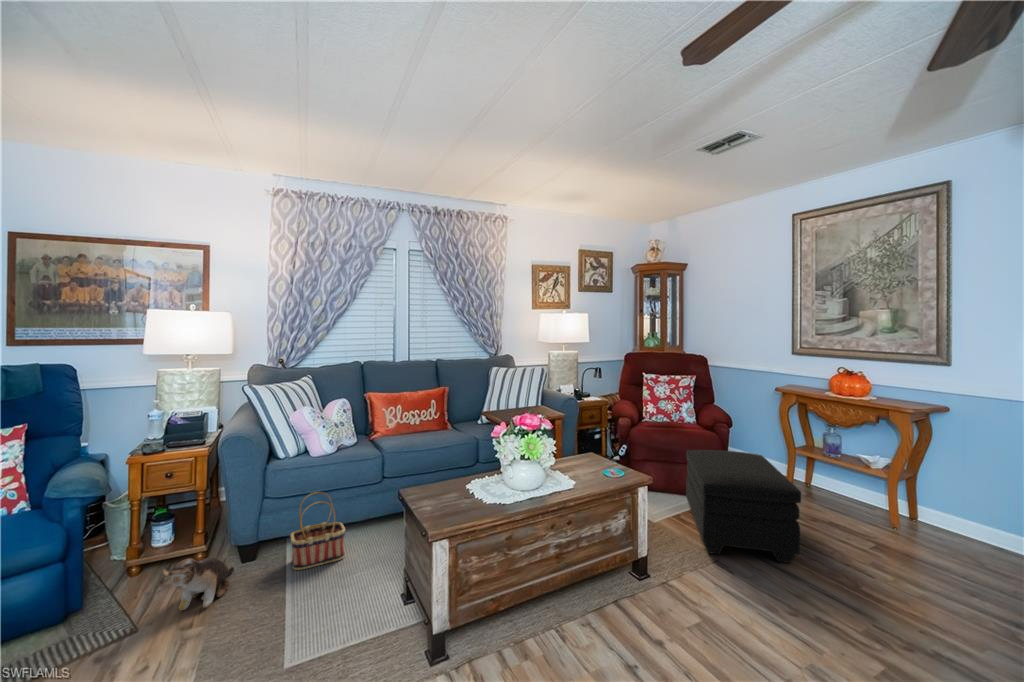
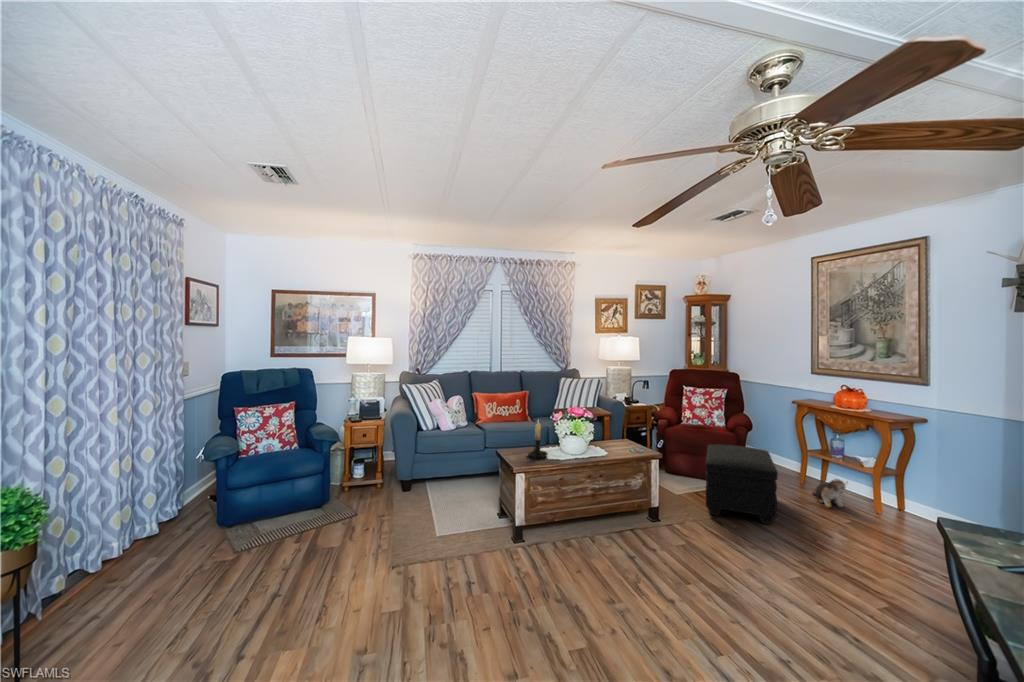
candle holder: none [452,437,485,506] -> present [528,420,548,459]
basket: present [290,492,345,570] -> none [429,453,462,499]
plush toy: present [163,558,234,610] -> present [812,479,848,507]

